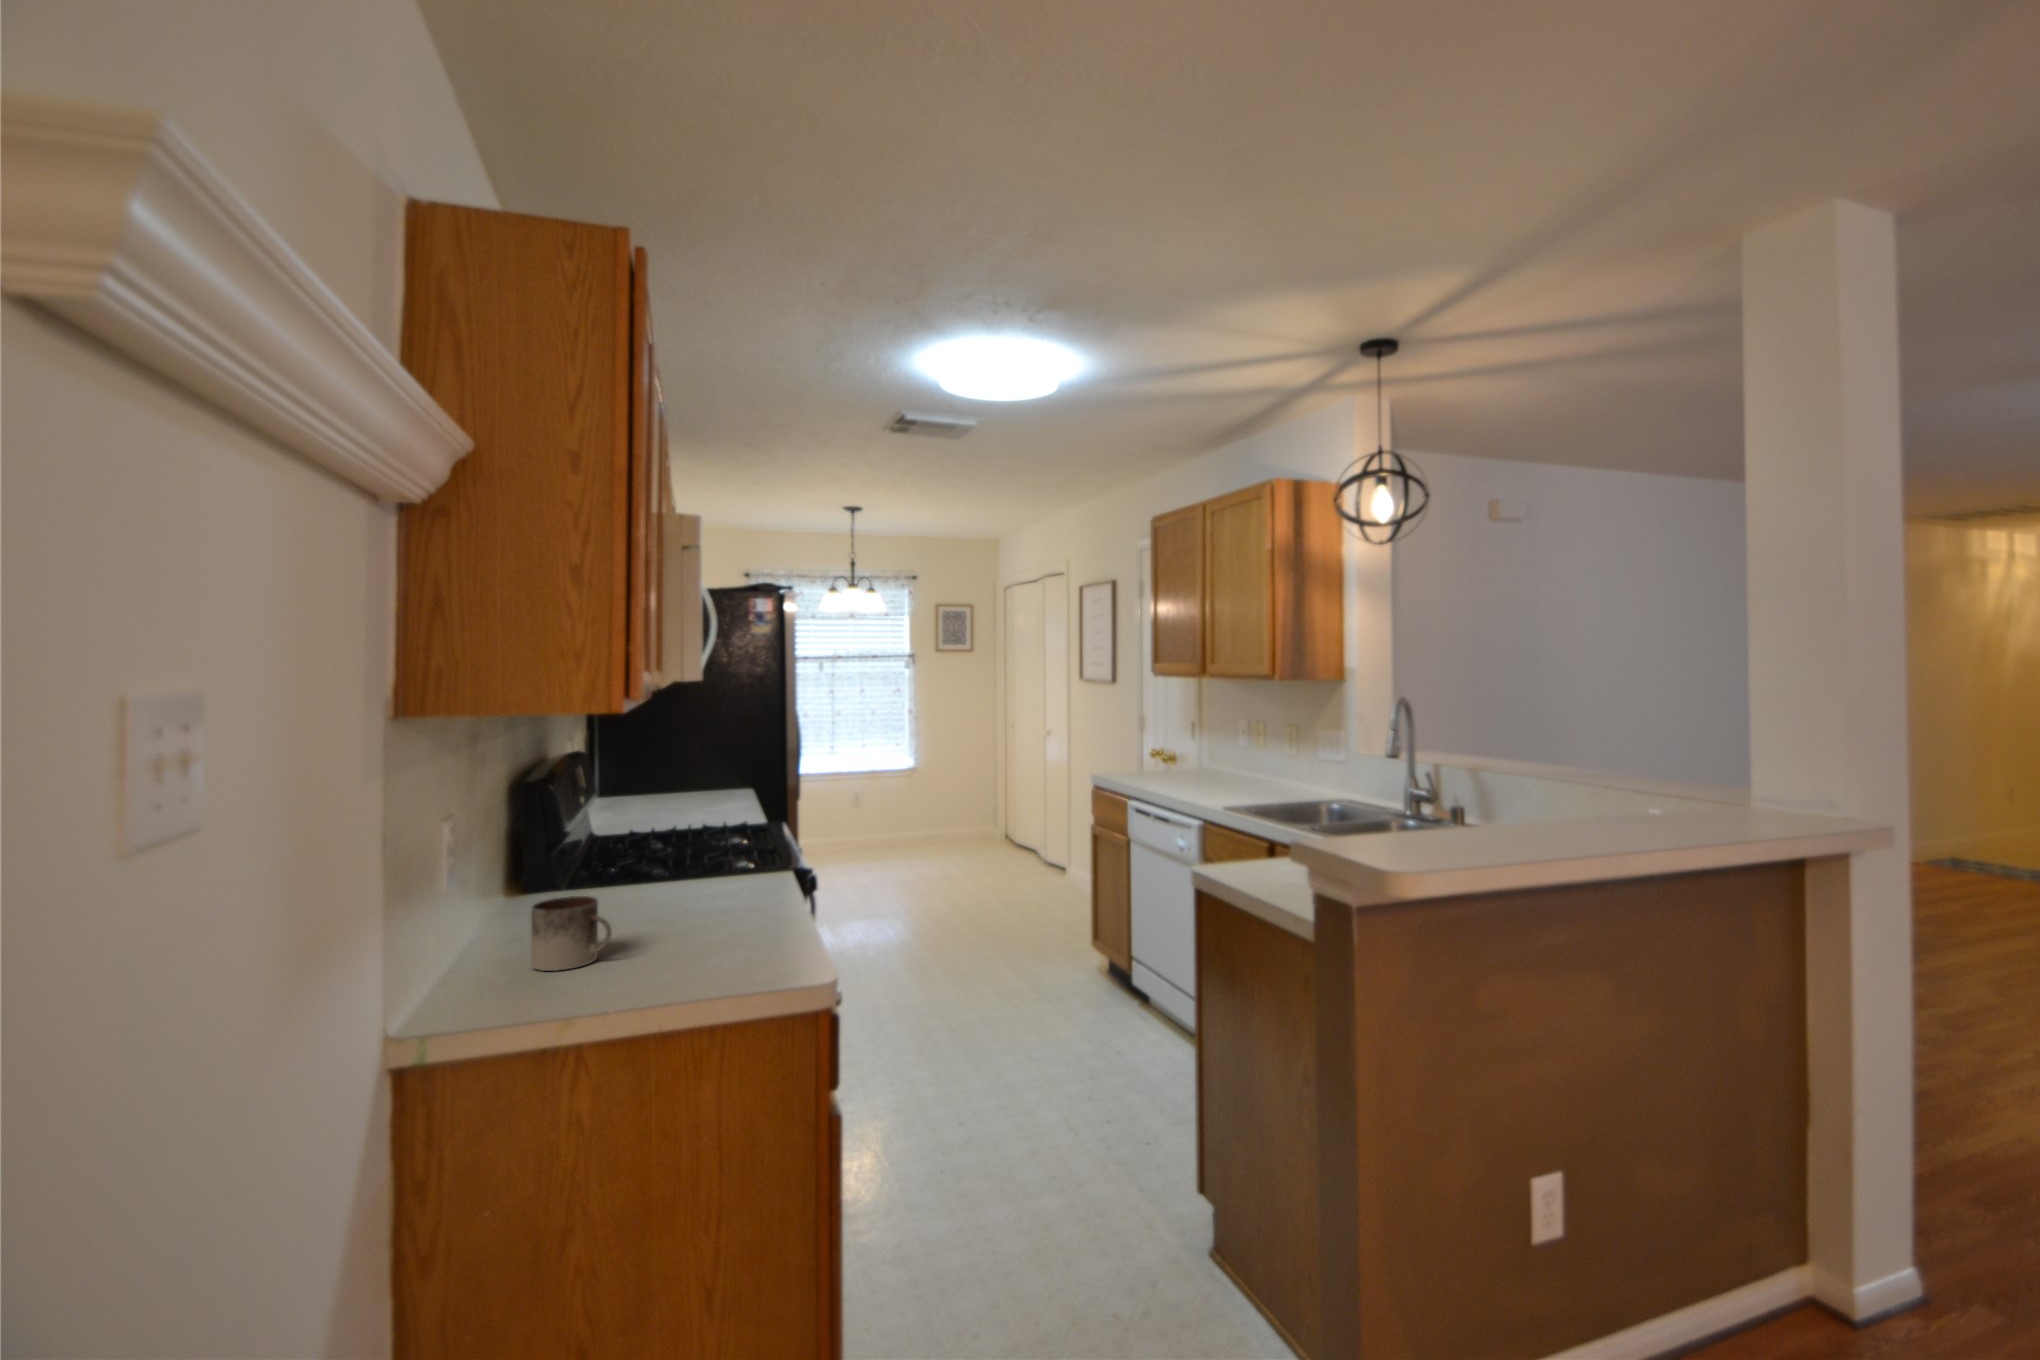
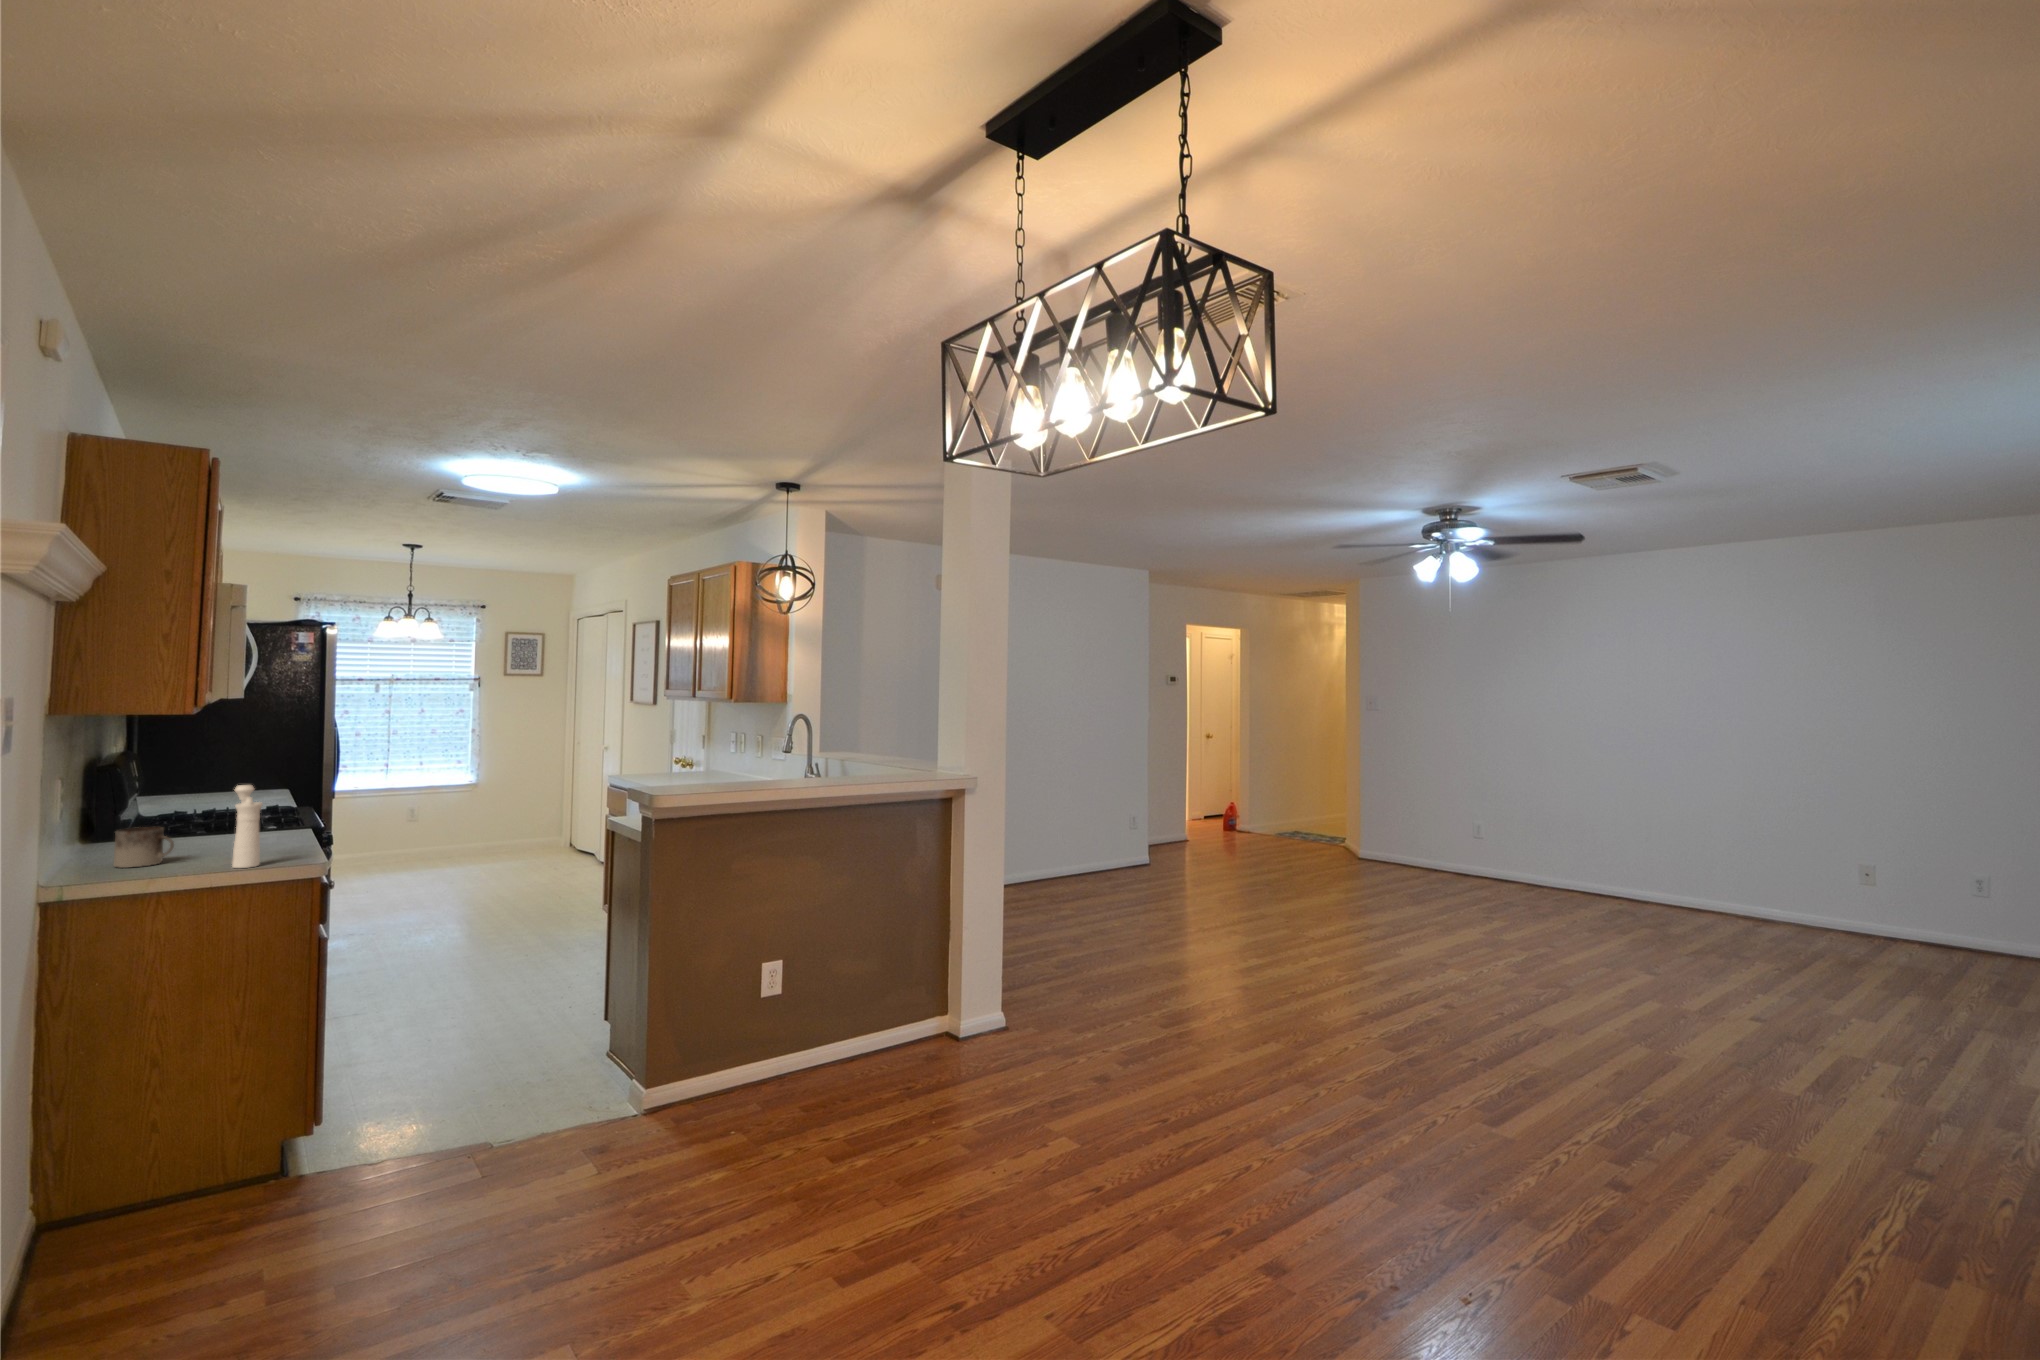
pepper mill: none [690,832,733,993] -> present [232,785,262,868]

